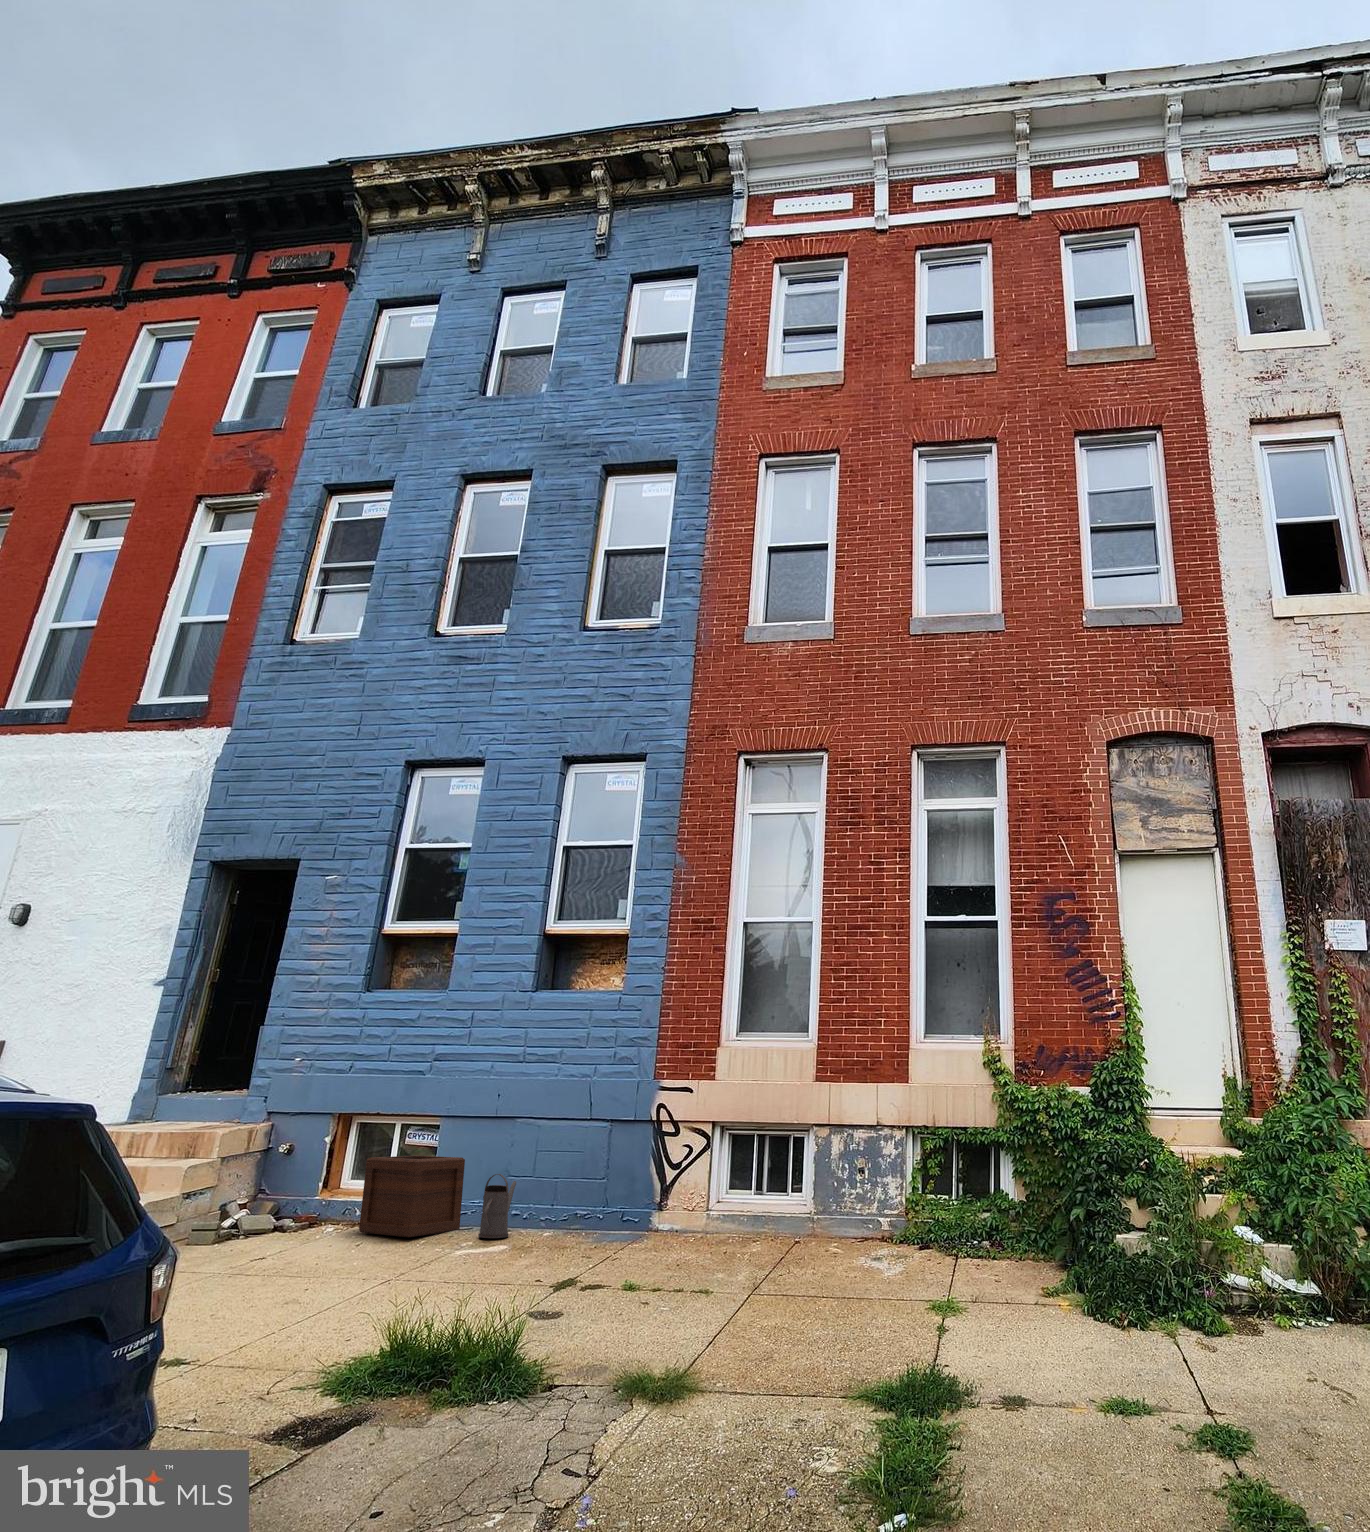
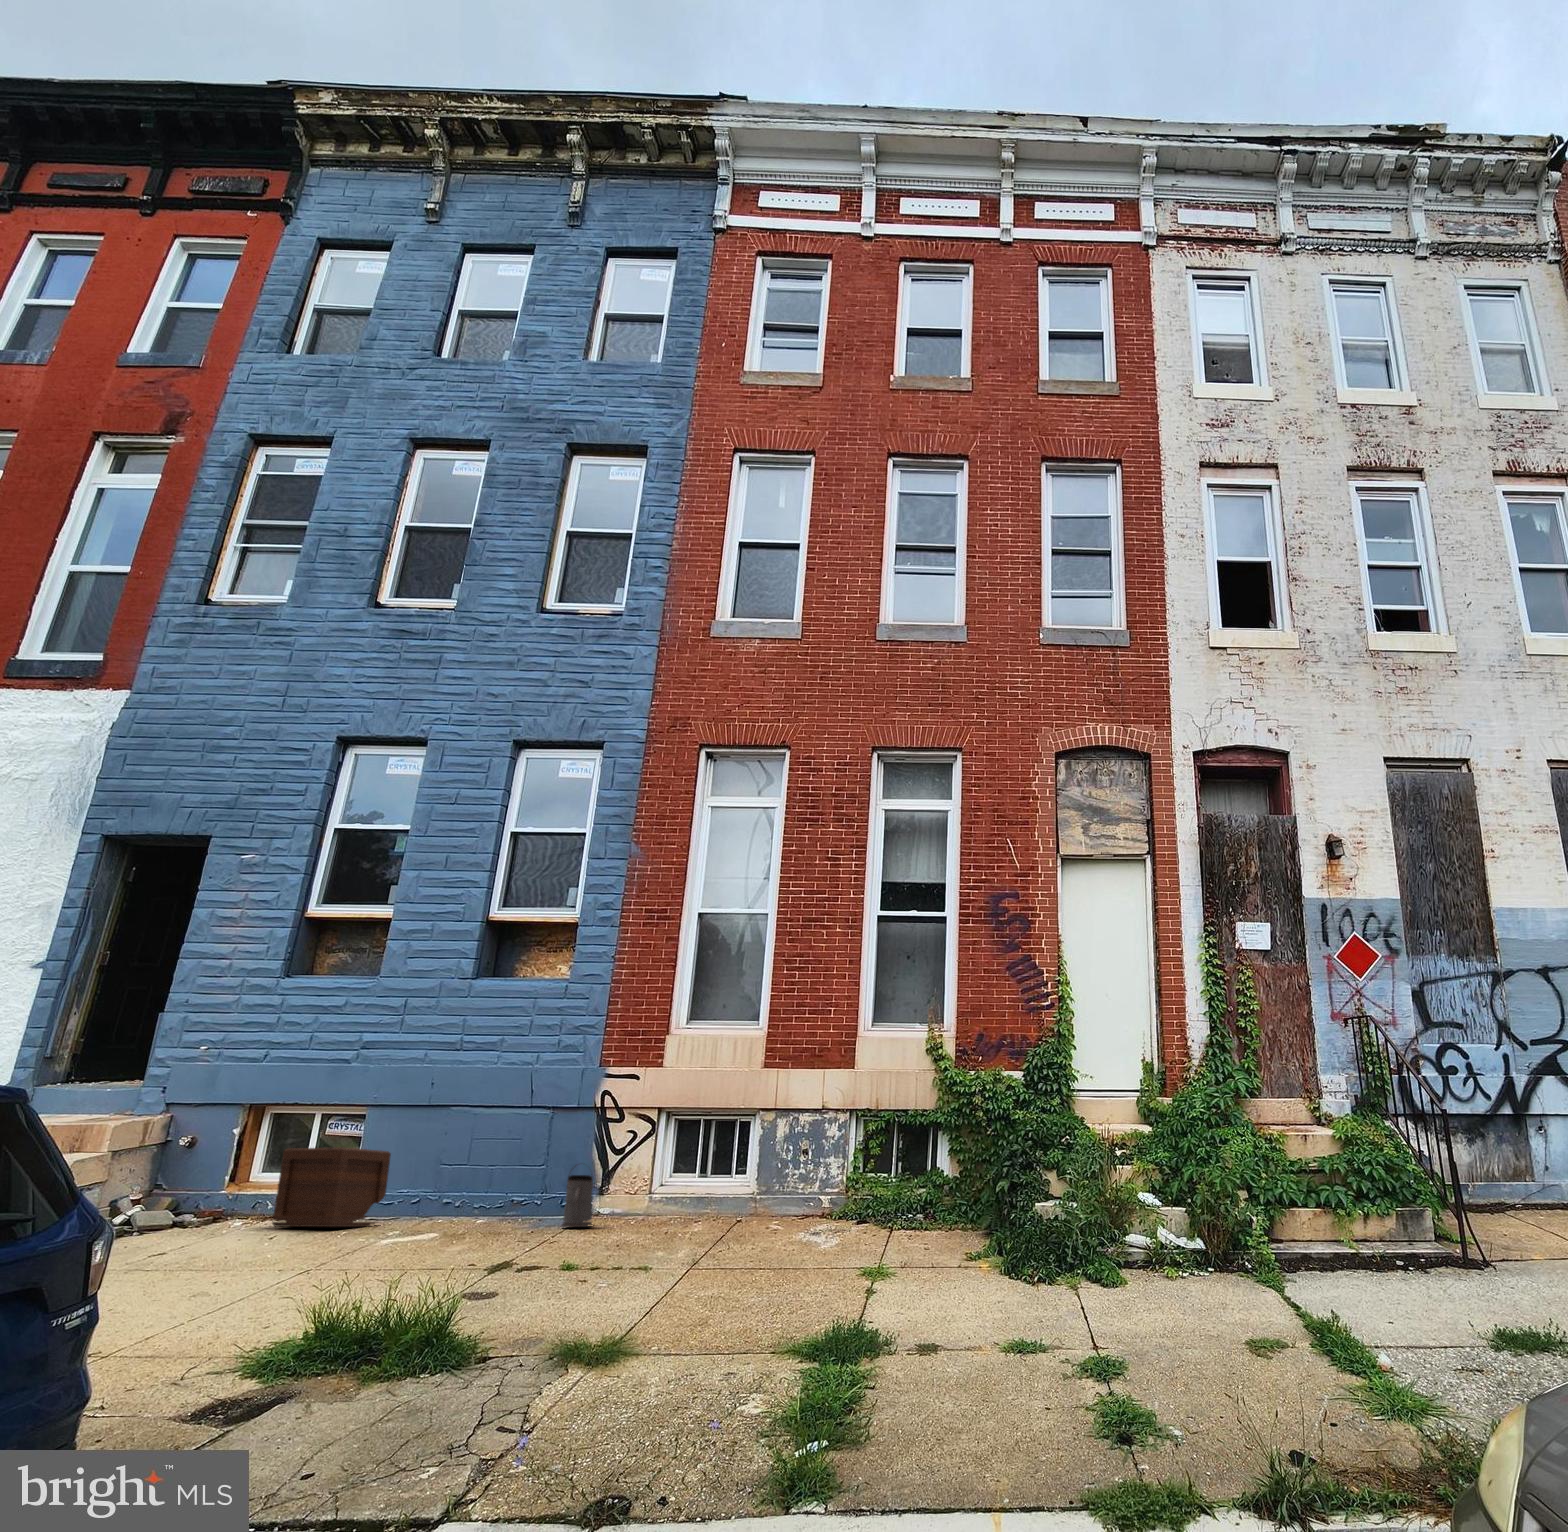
watering can: present [478,1174,516,1238] -> present [562,1174,593,1227]

